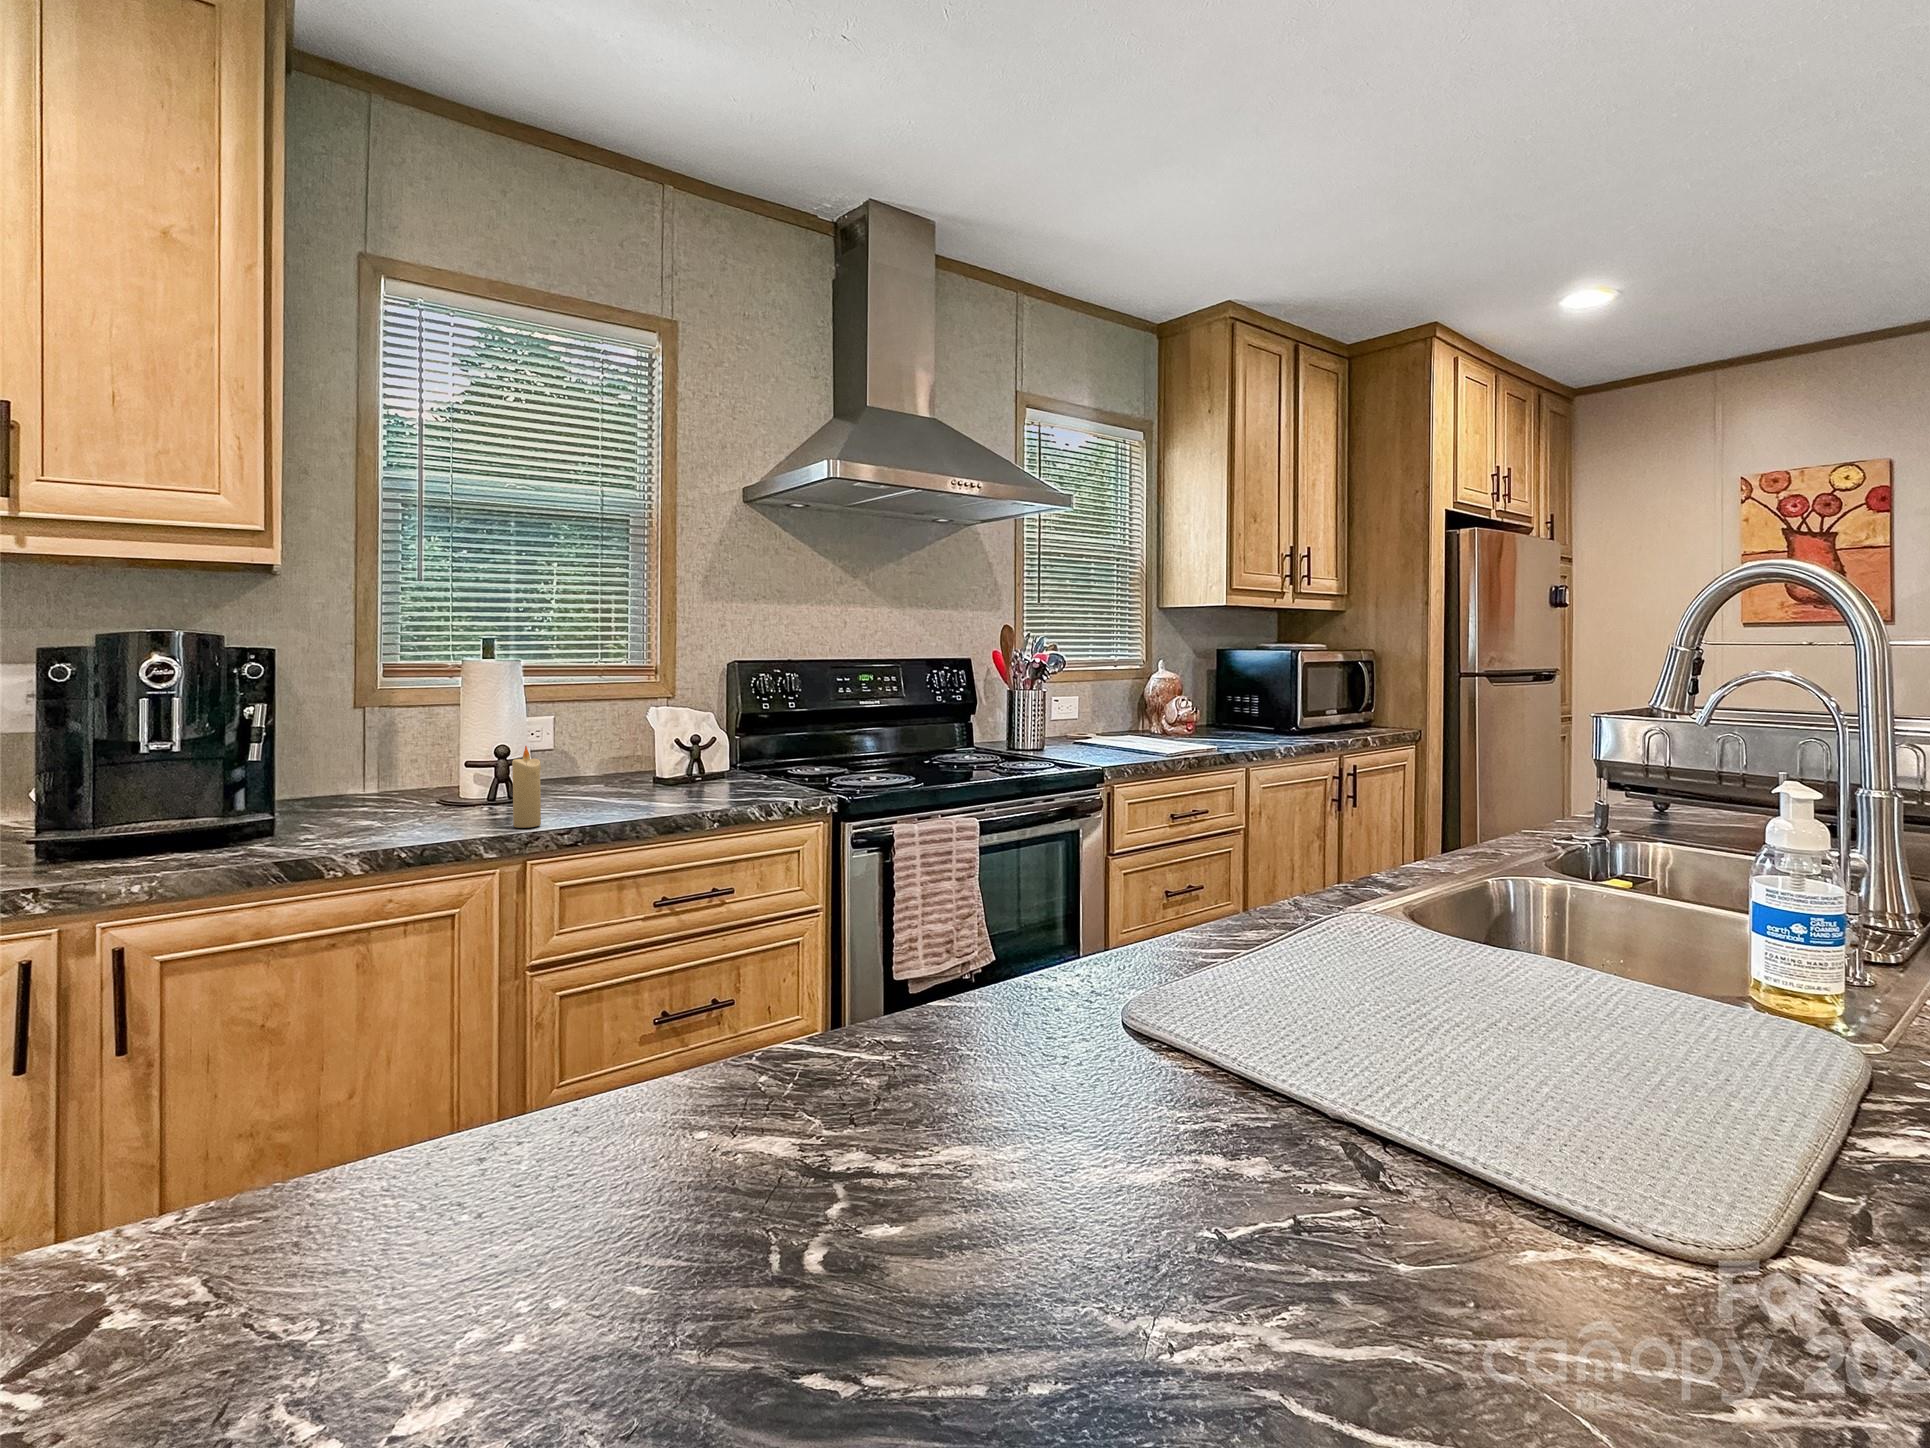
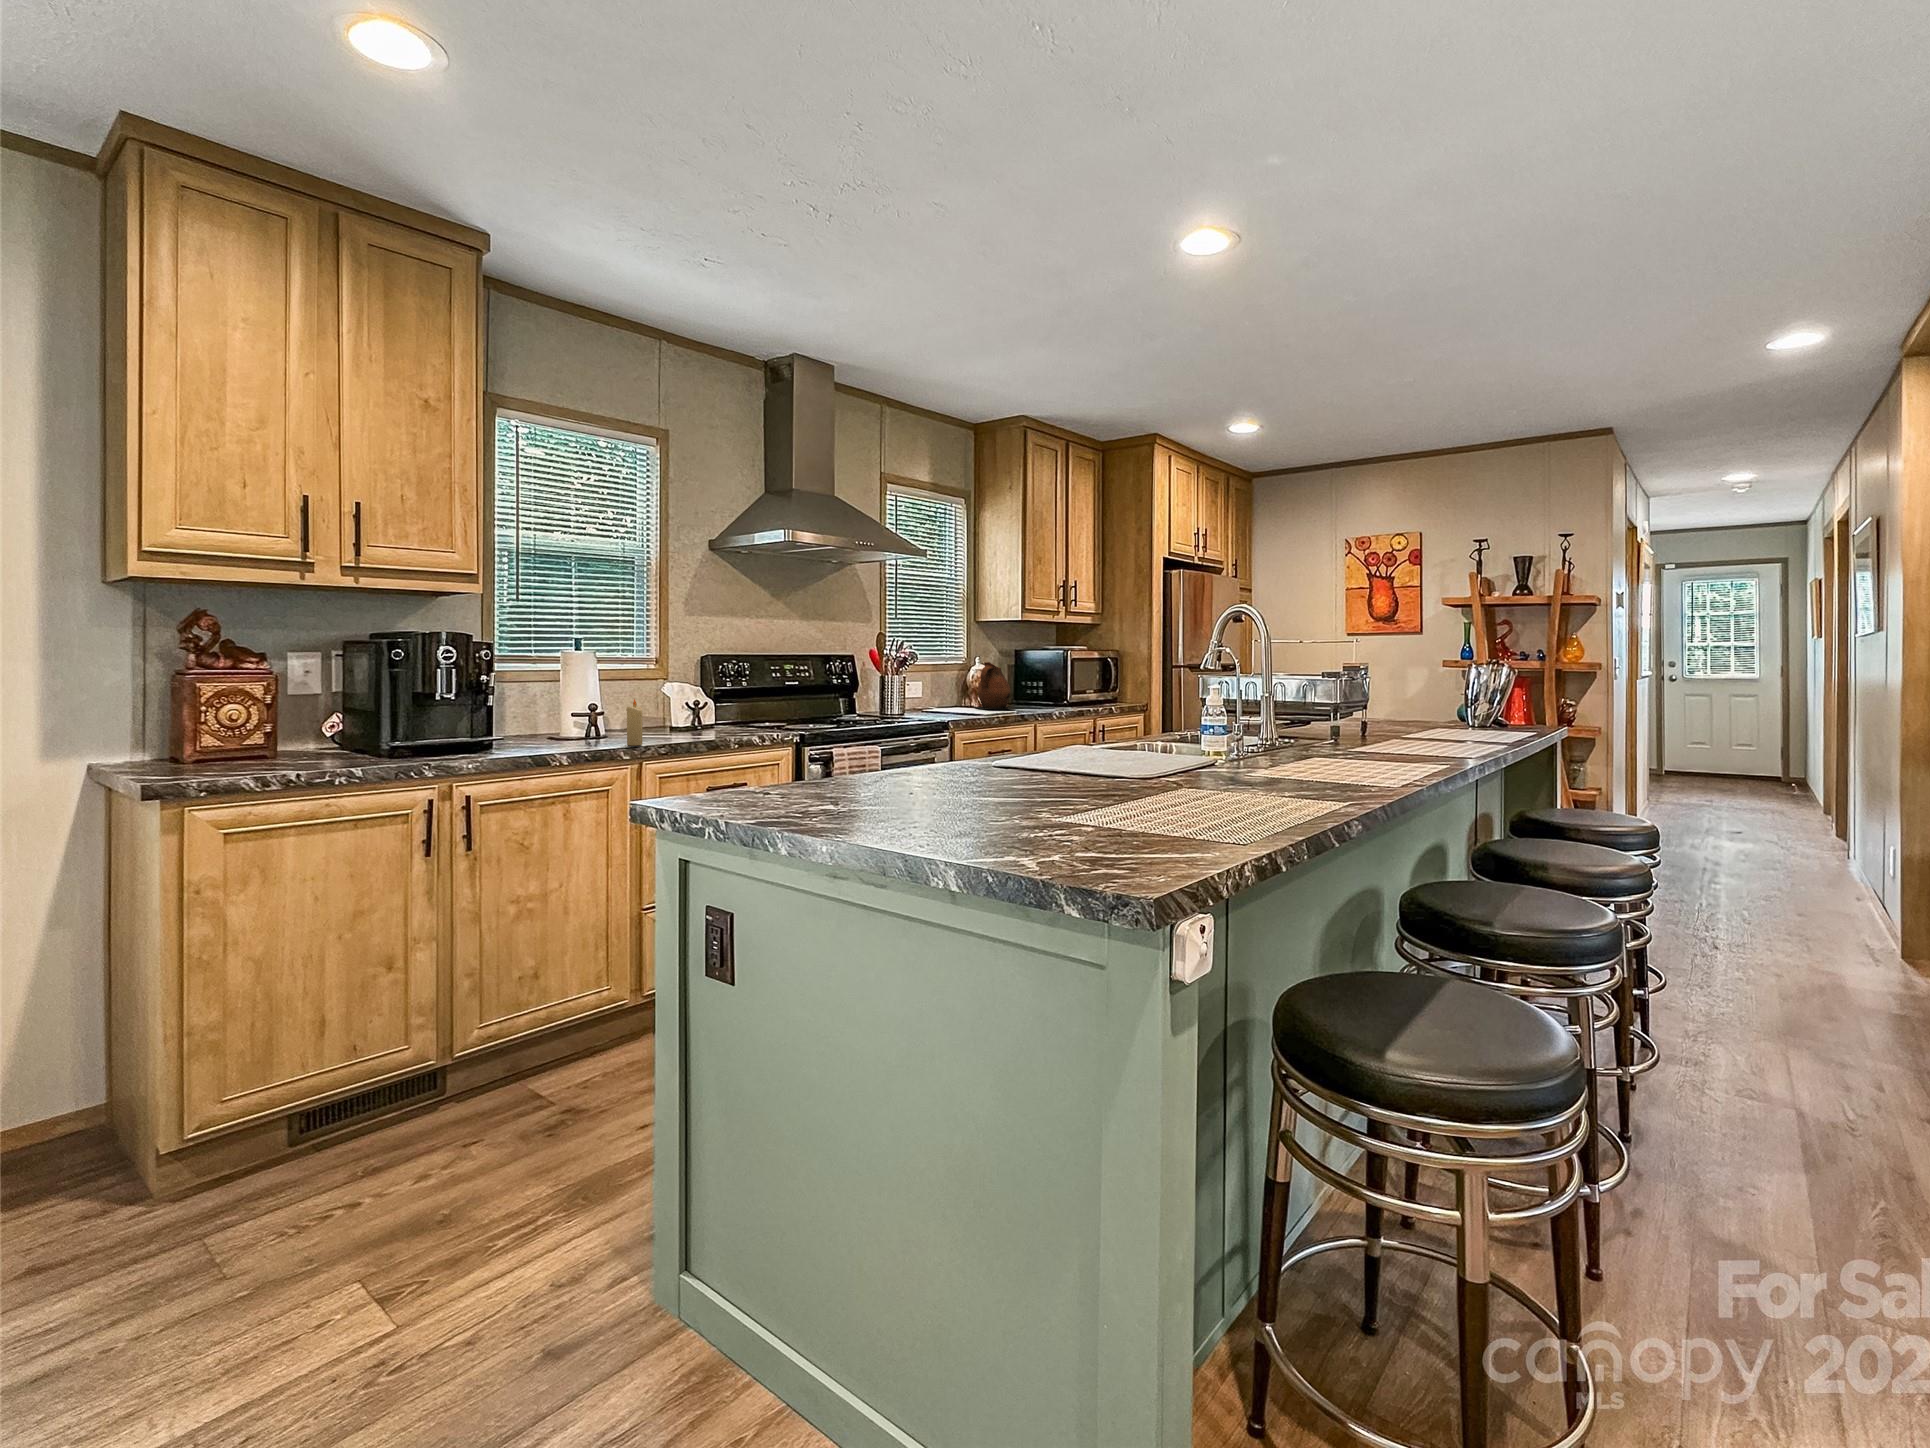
ceramic pitcher: none [1152,669,1217,740] -> present [976,662,1014,709]

